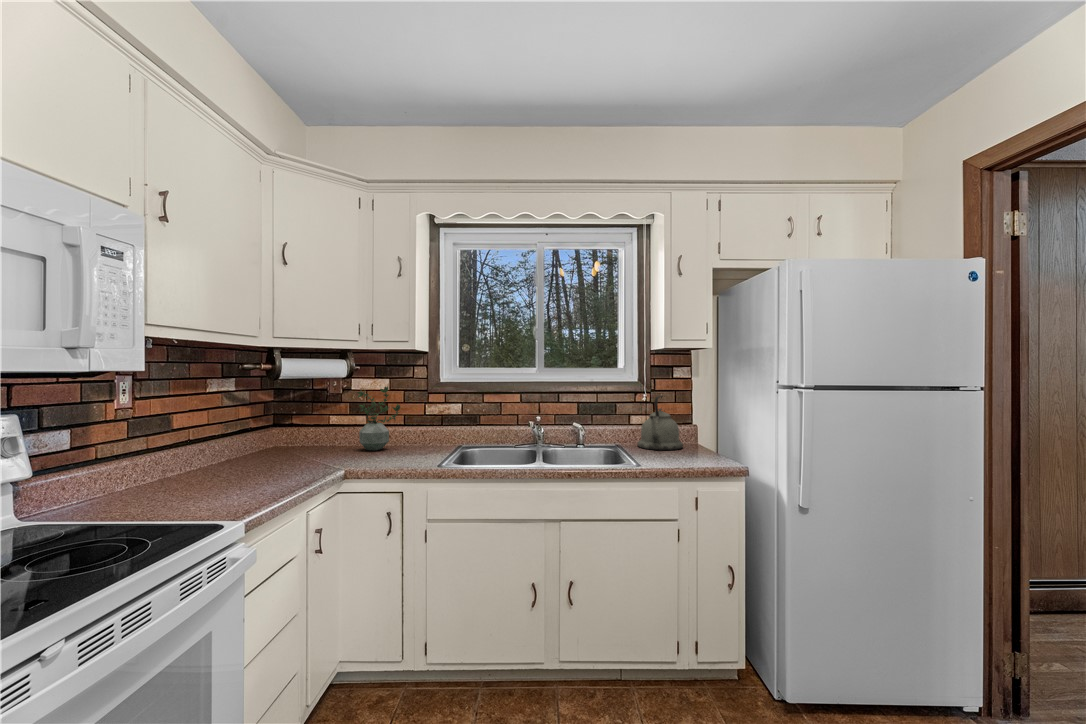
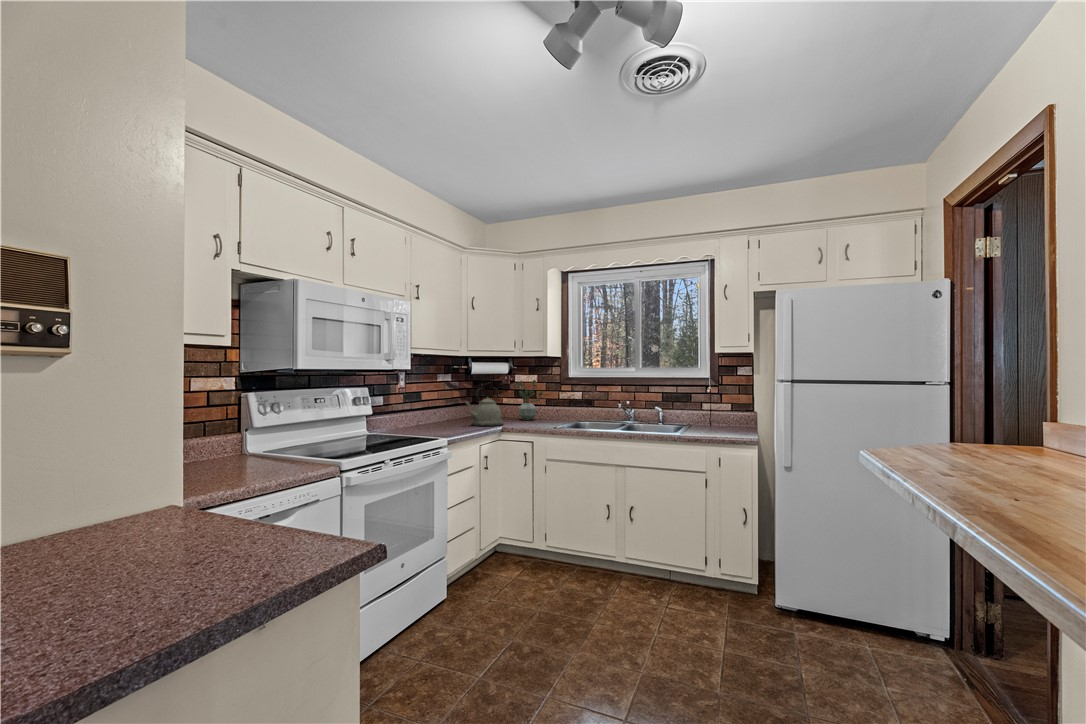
kettle: present [638,396,683,450] -> present [465,389,504,426]

